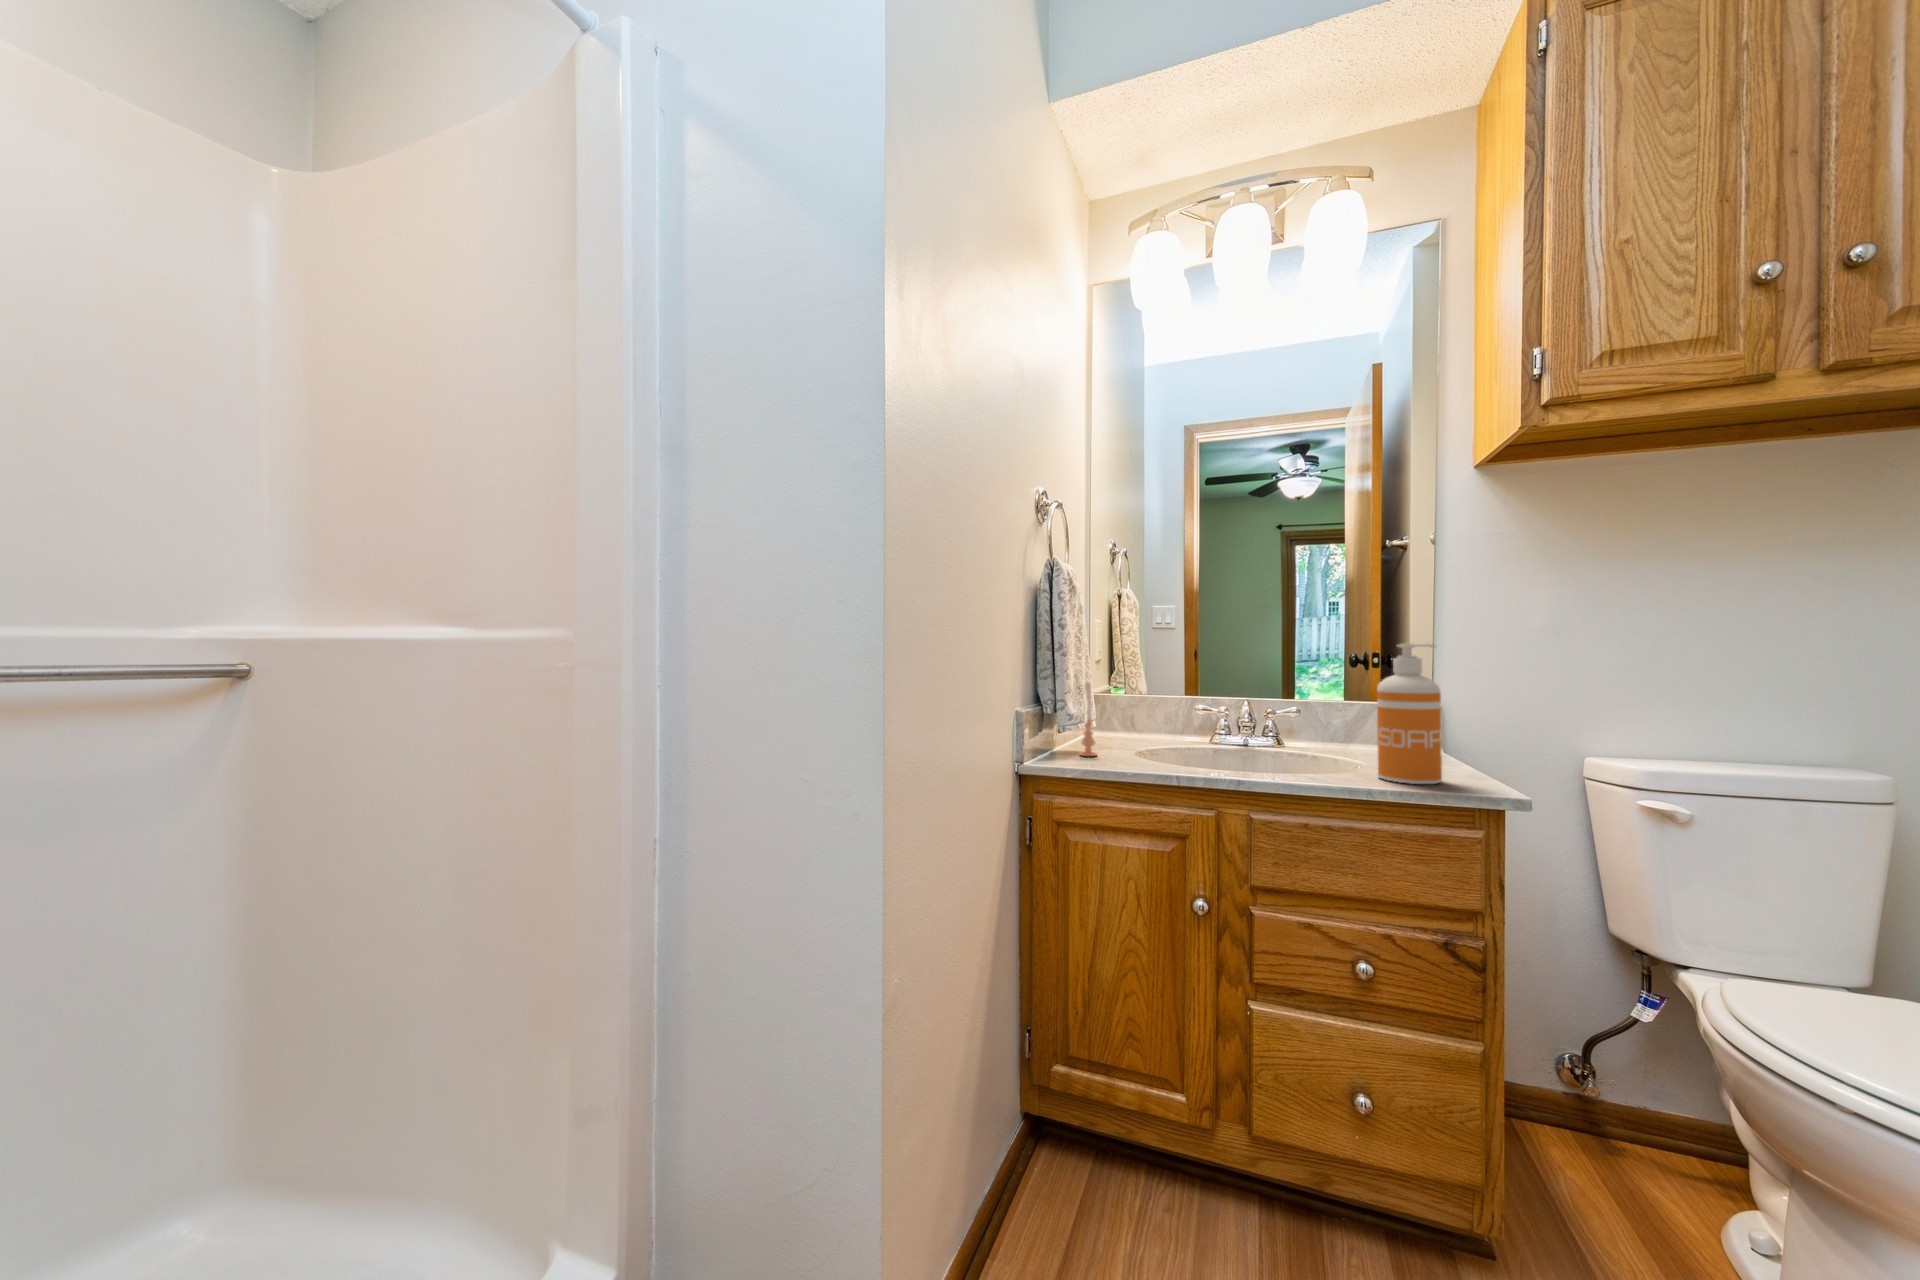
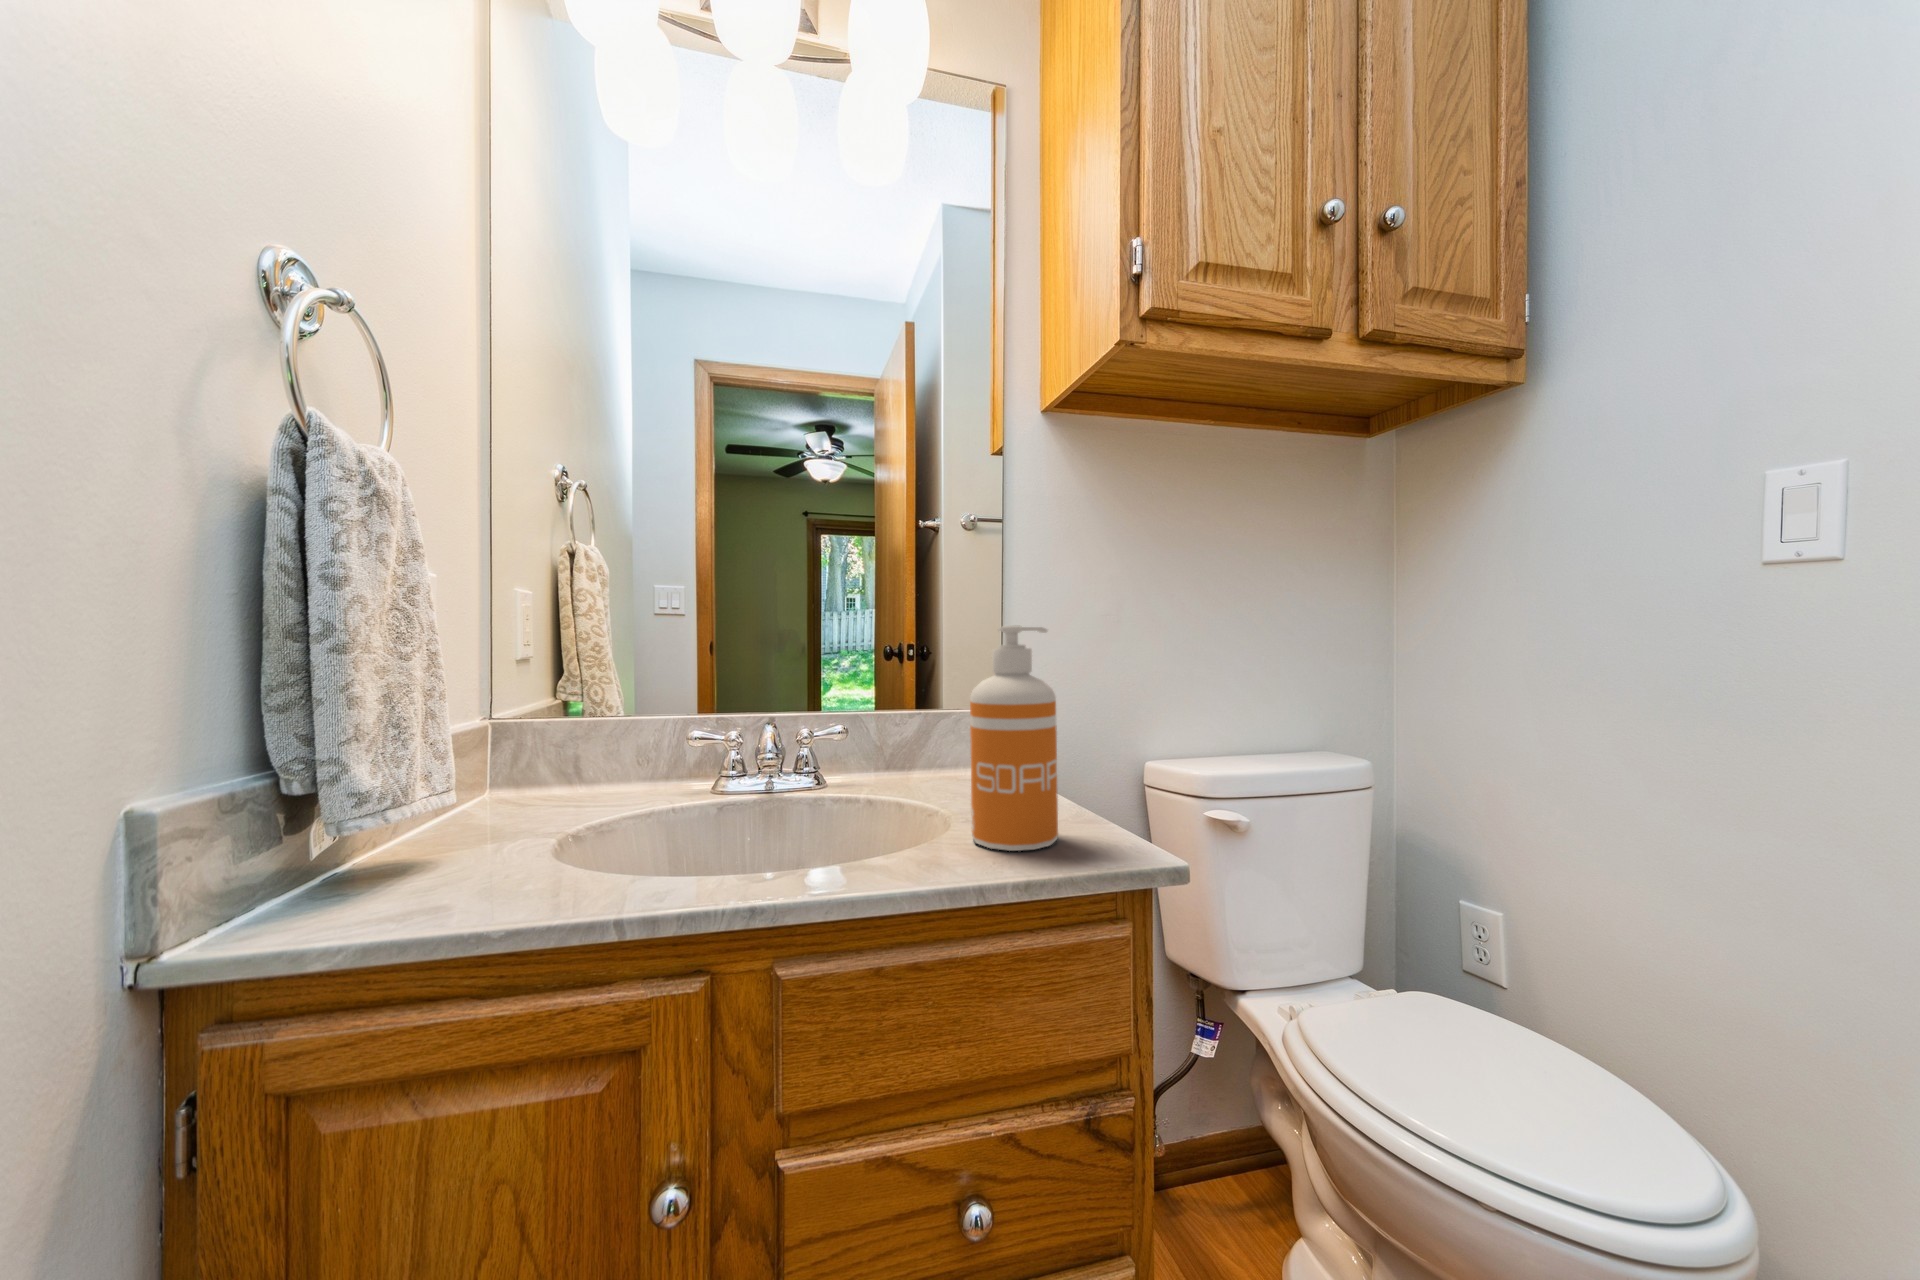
candle: present [1080,683,1097,756] -> none [409,710,460,878]

